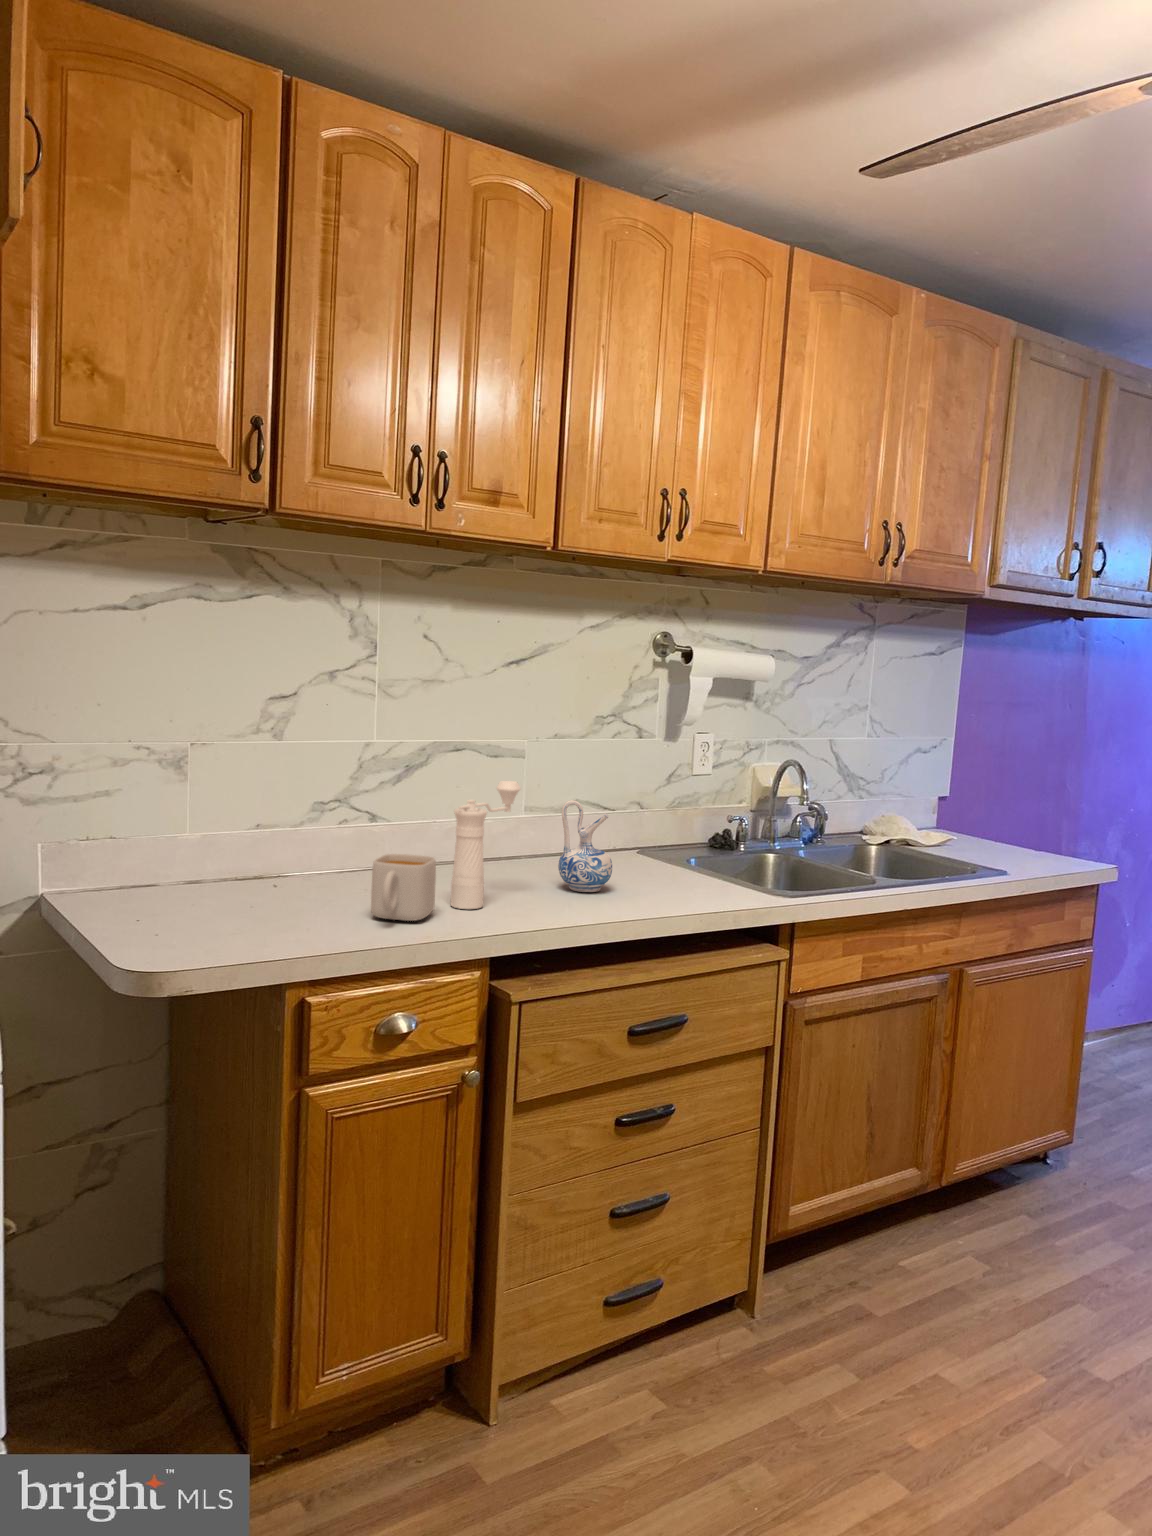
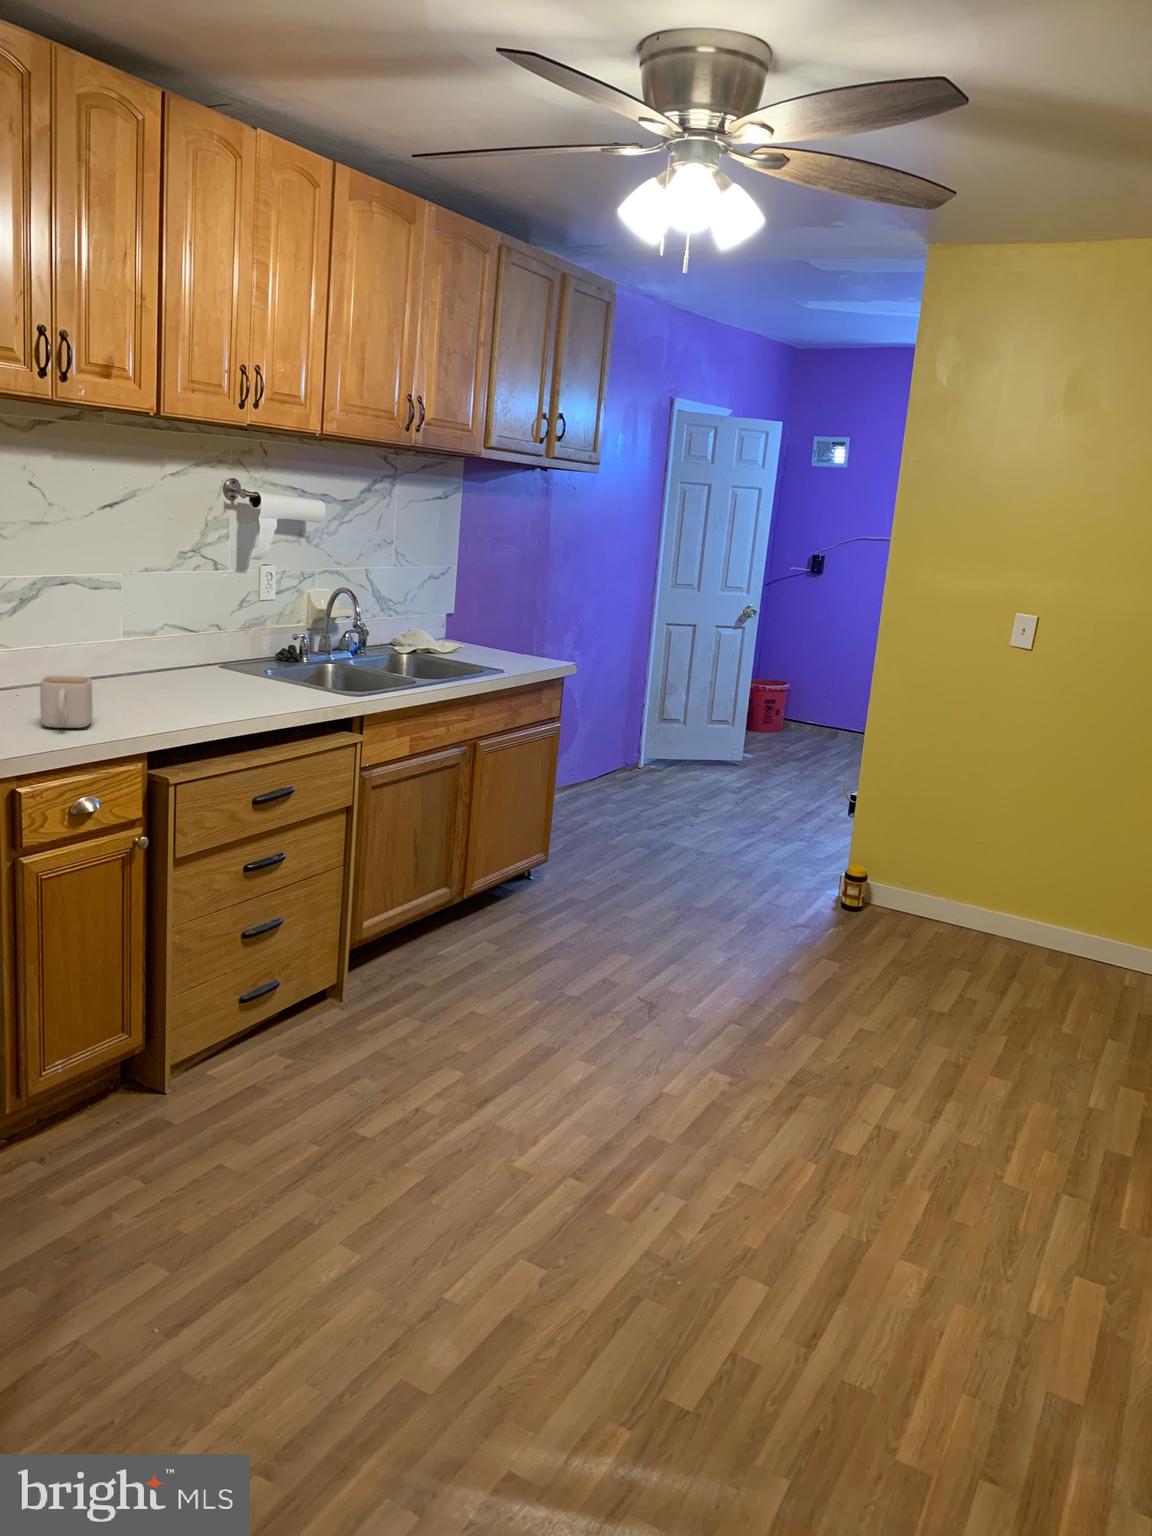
pepper mill: present [451,781,520,909] -> none [98,613,147,717]
ceramic pitcher: present [558,800,612,892] -> none [176,627,221,700]

